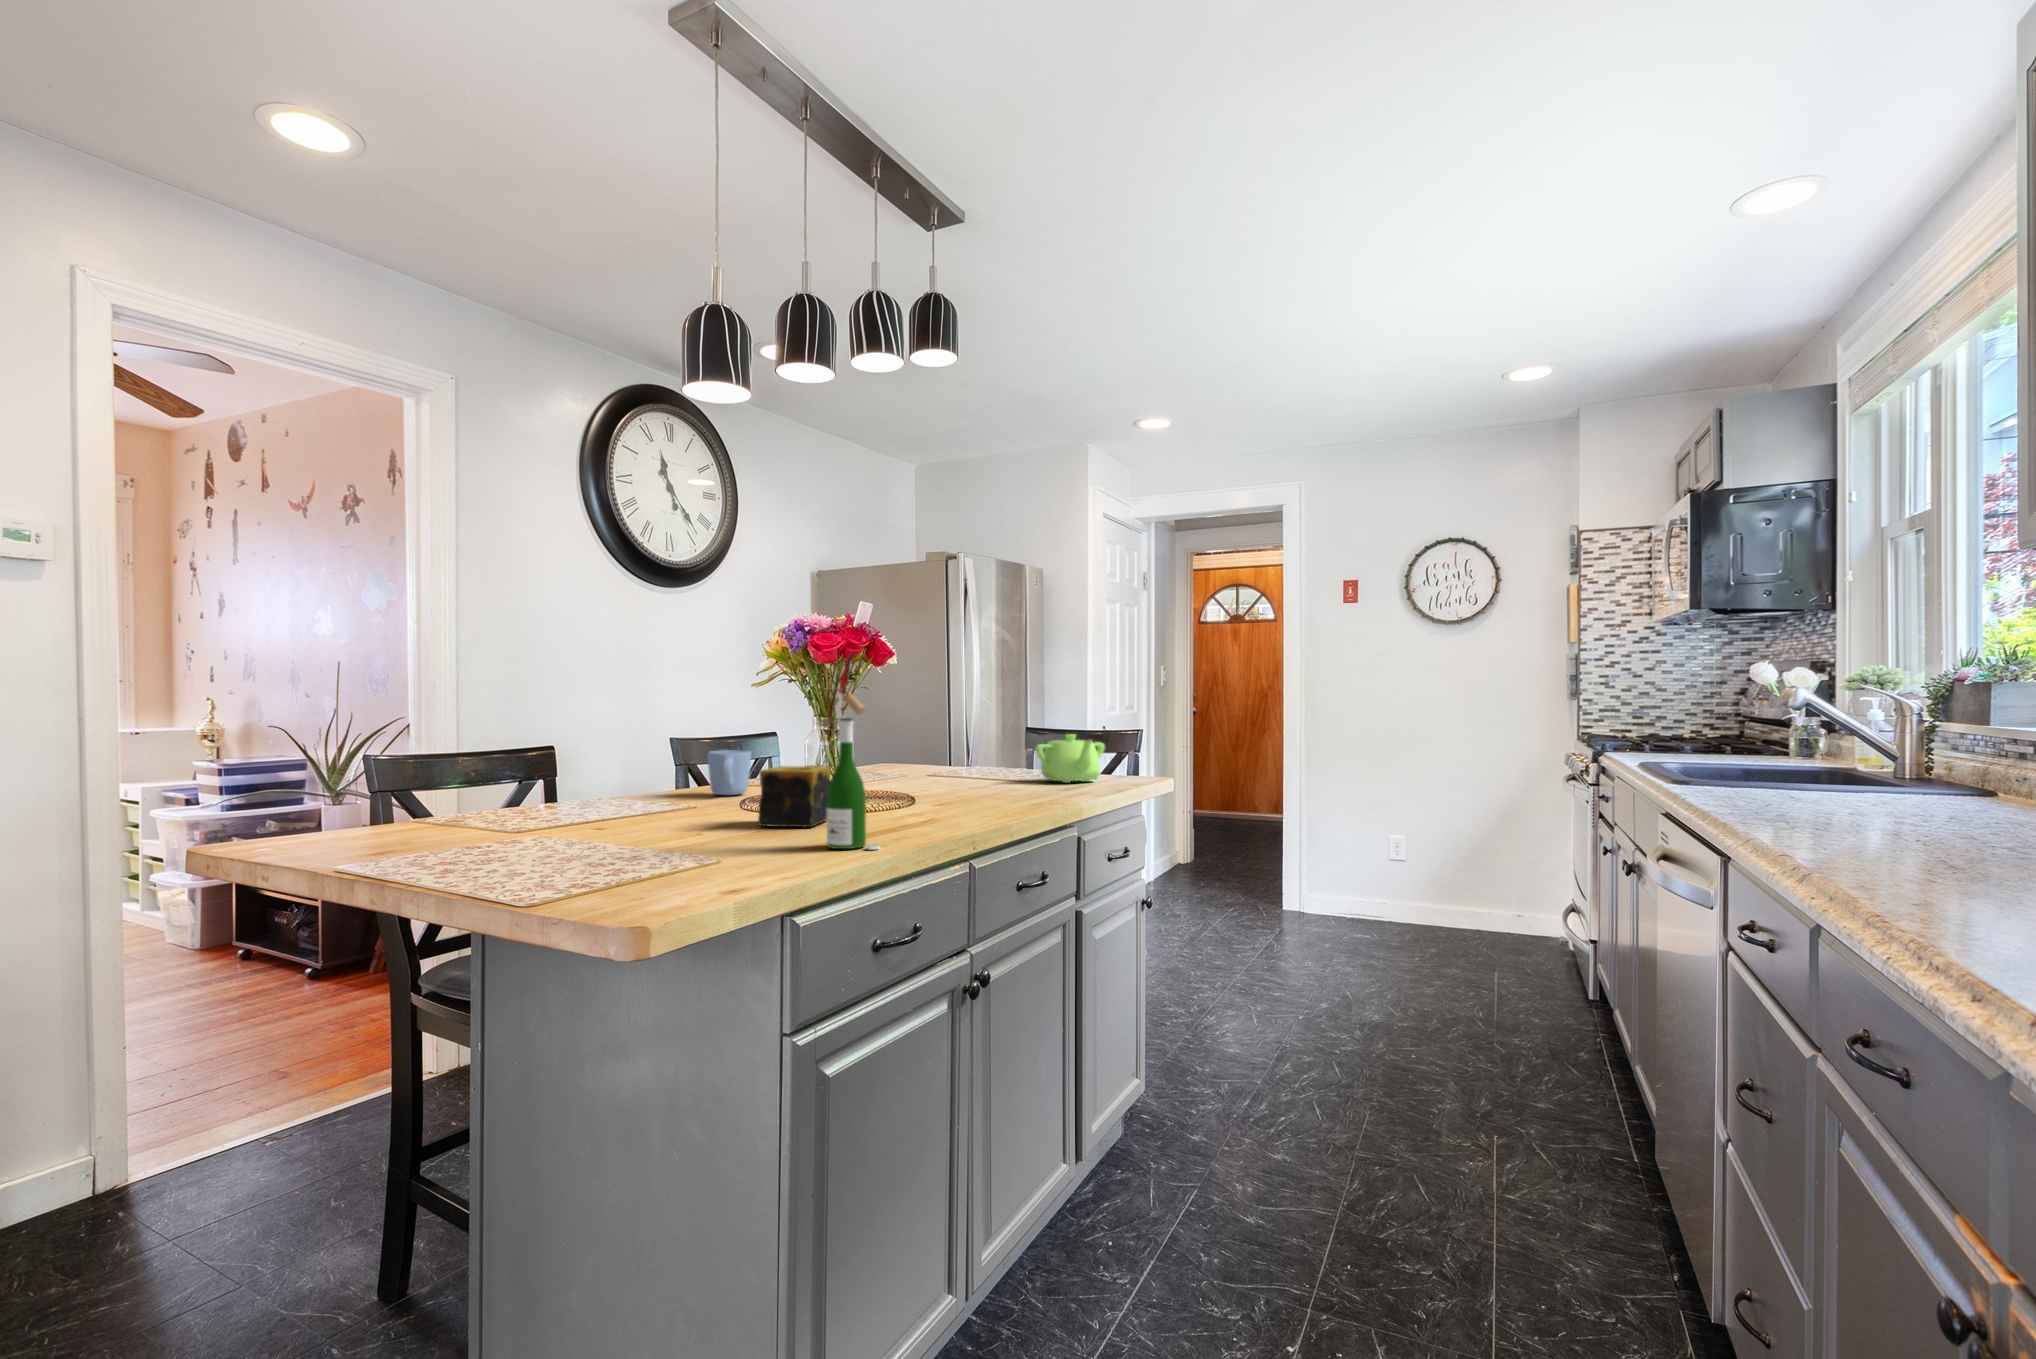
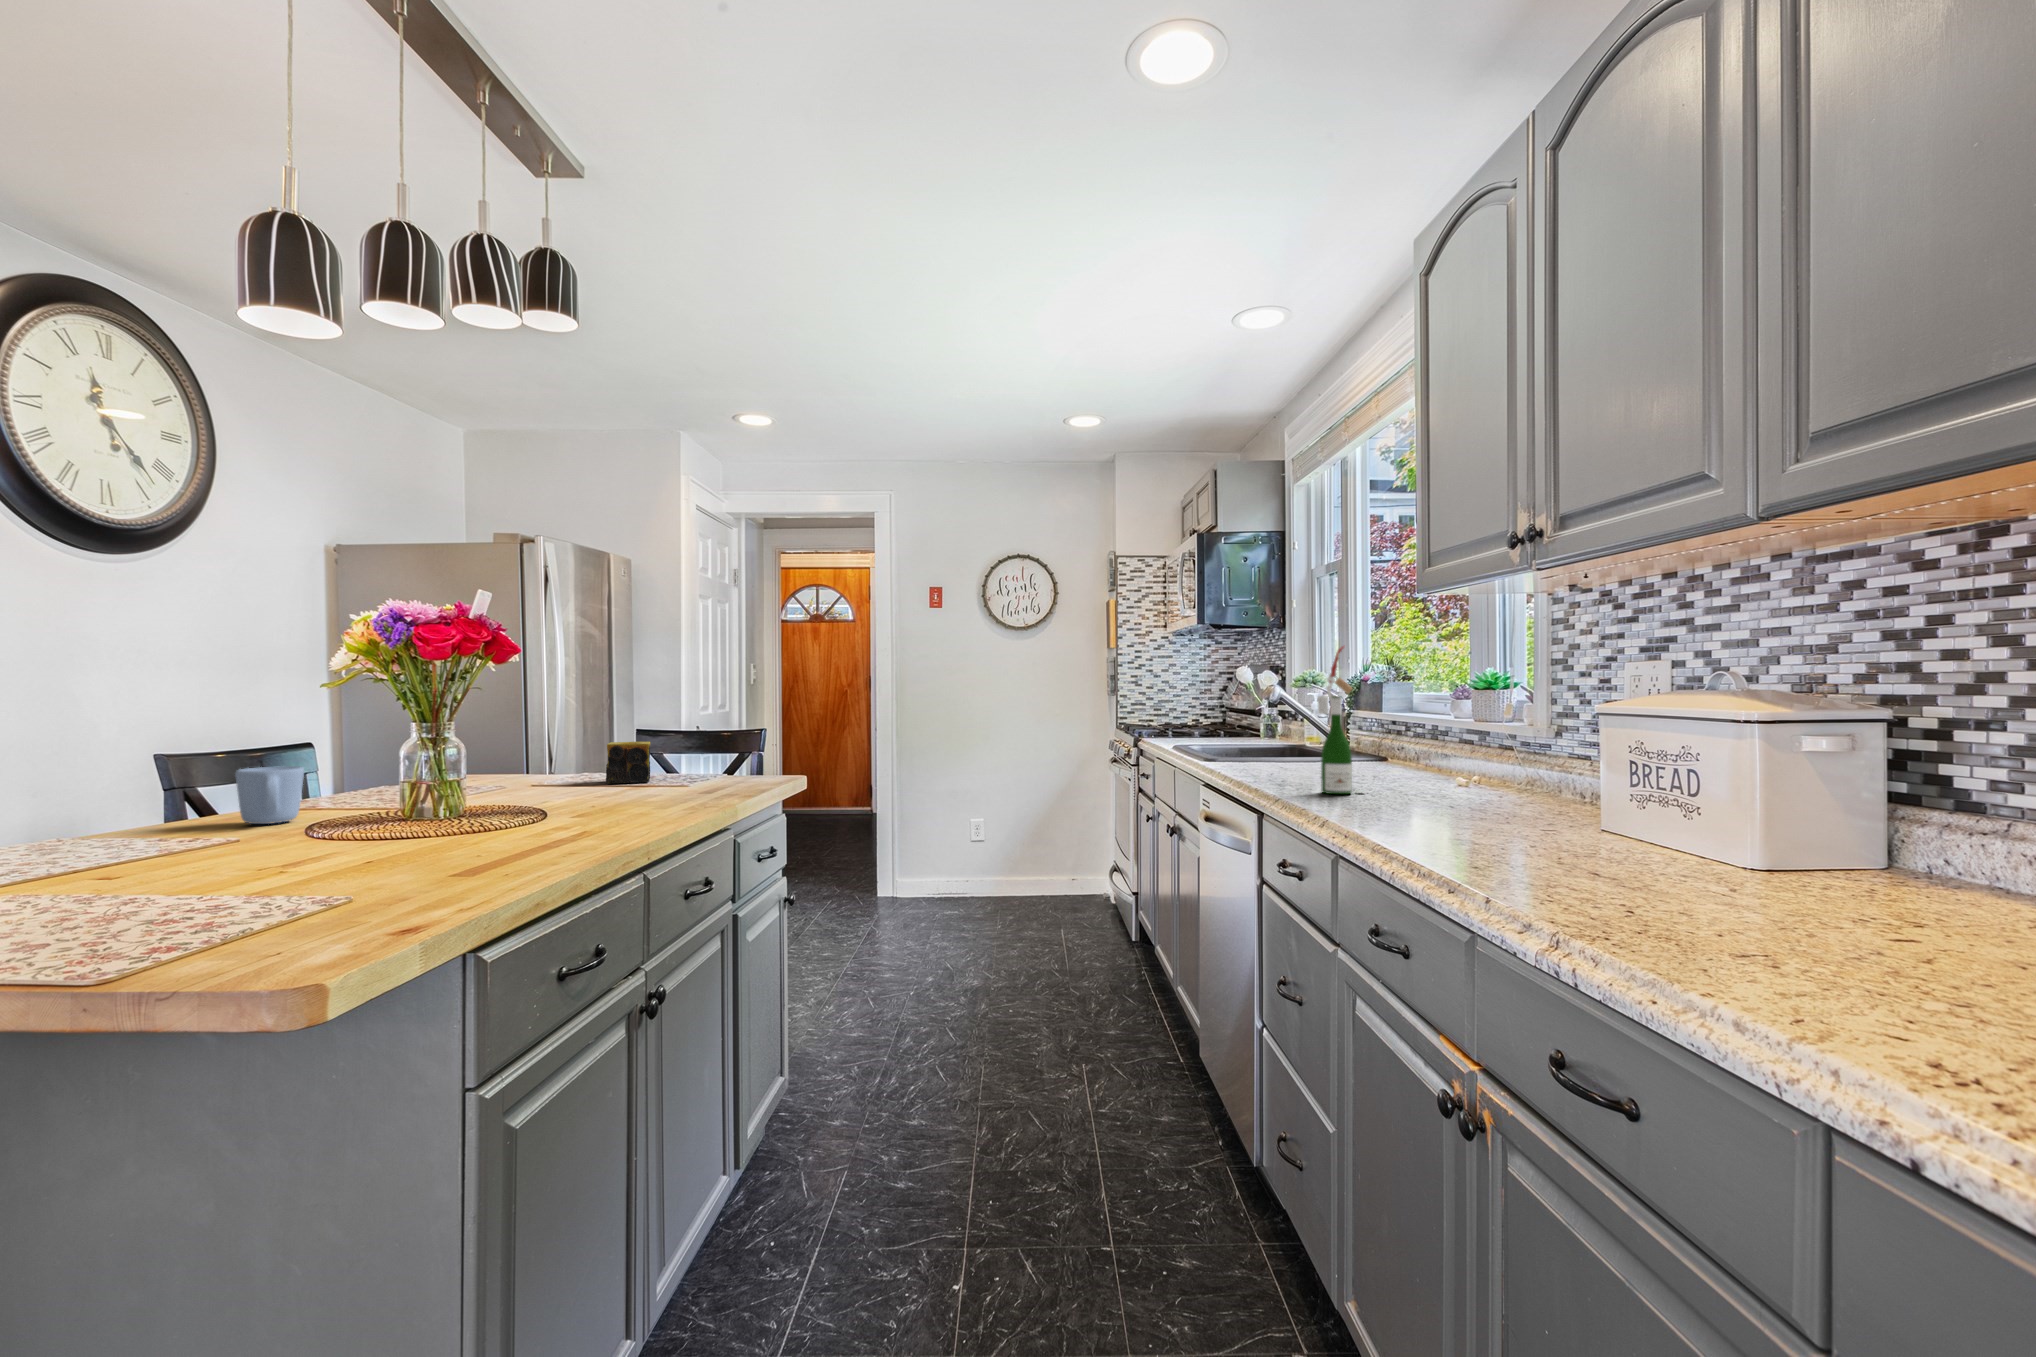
wine bottle: present [827,651,879,850] -> present [1317,647,1364,794]
teapot: present [1035,734,1105,783] -> none [669,735,741,786]
candle: present [758,766,830,827] -> present [606,742,650,784]

